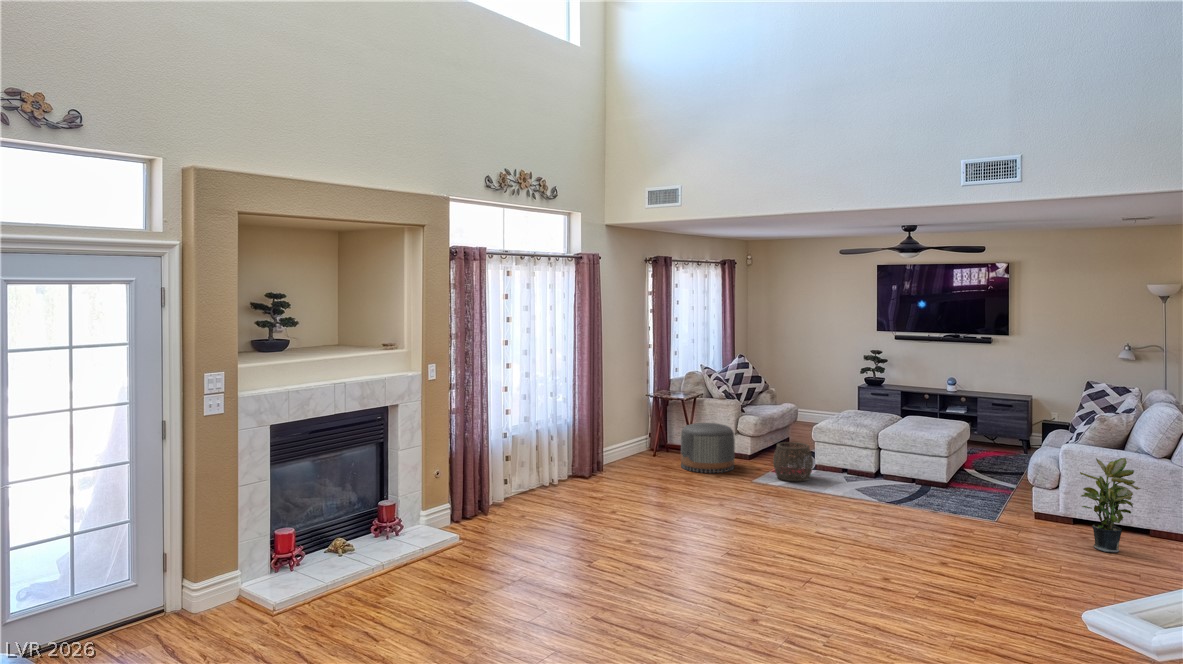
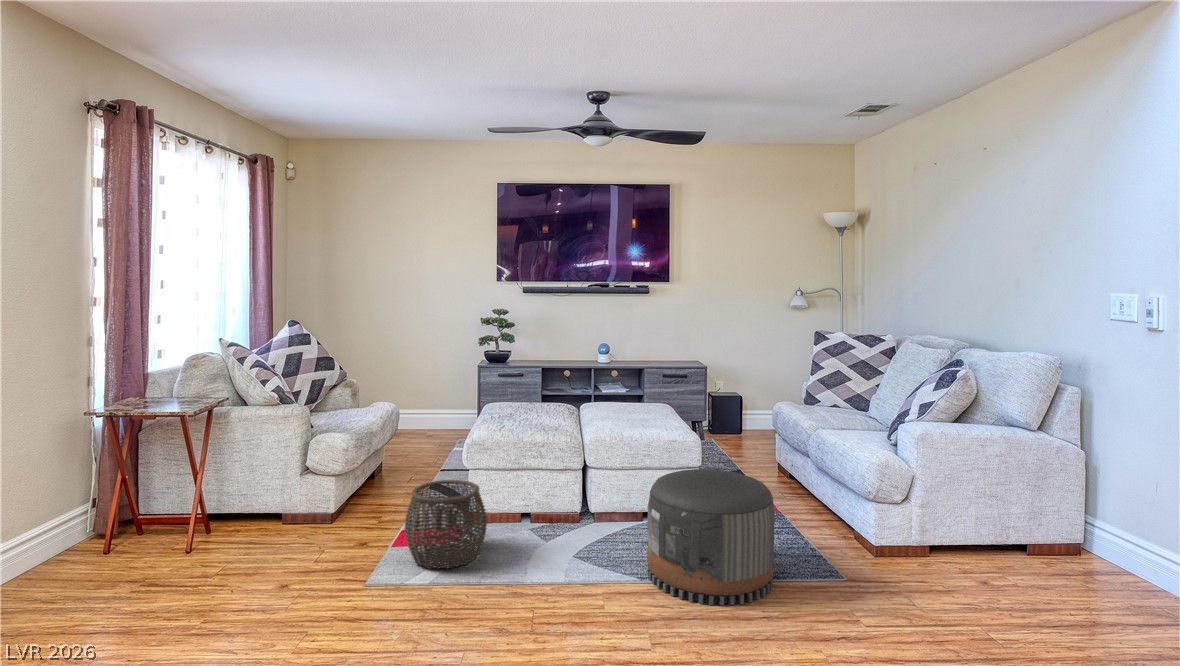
pouf: present [681,423,735,473] -> present [647,469,775,605]
potted plant: present [1080,458,1140,552] -> none [1009,449,1128,621]

